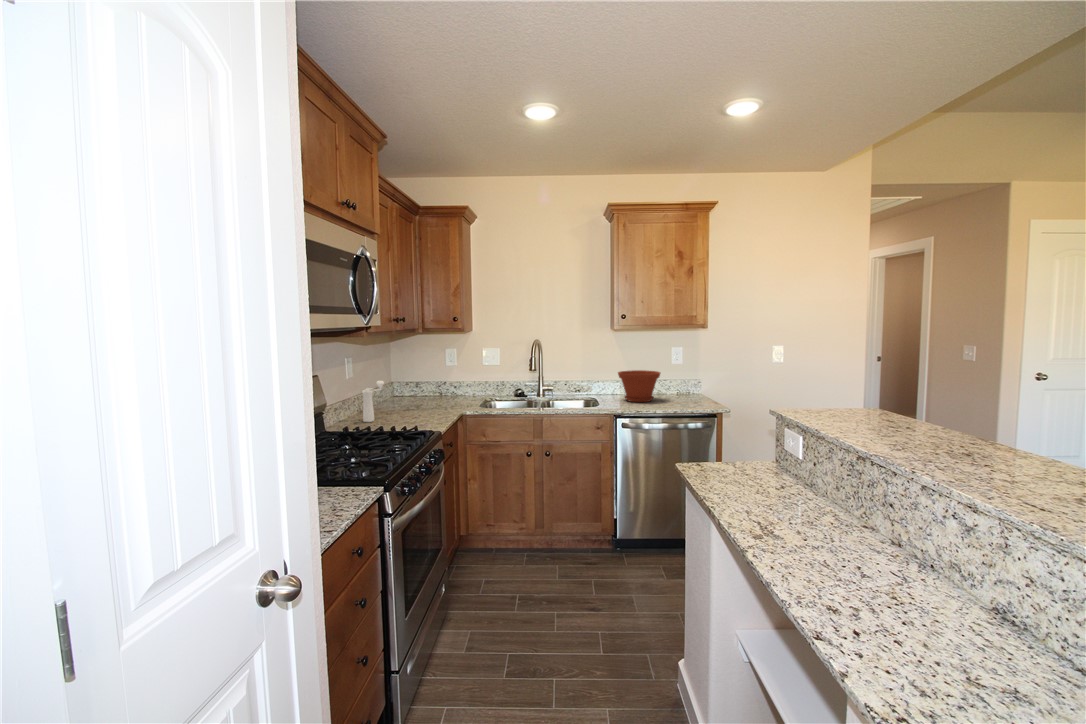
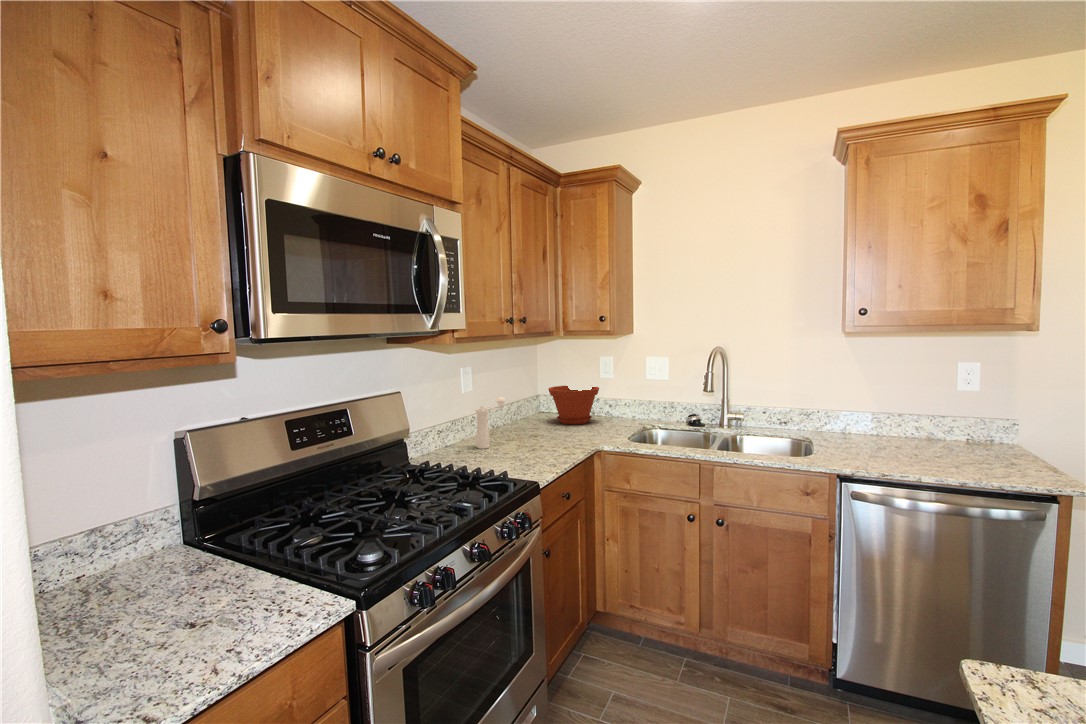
plant pot: present [618,370,661,402] -> present [548,386,599,424]

